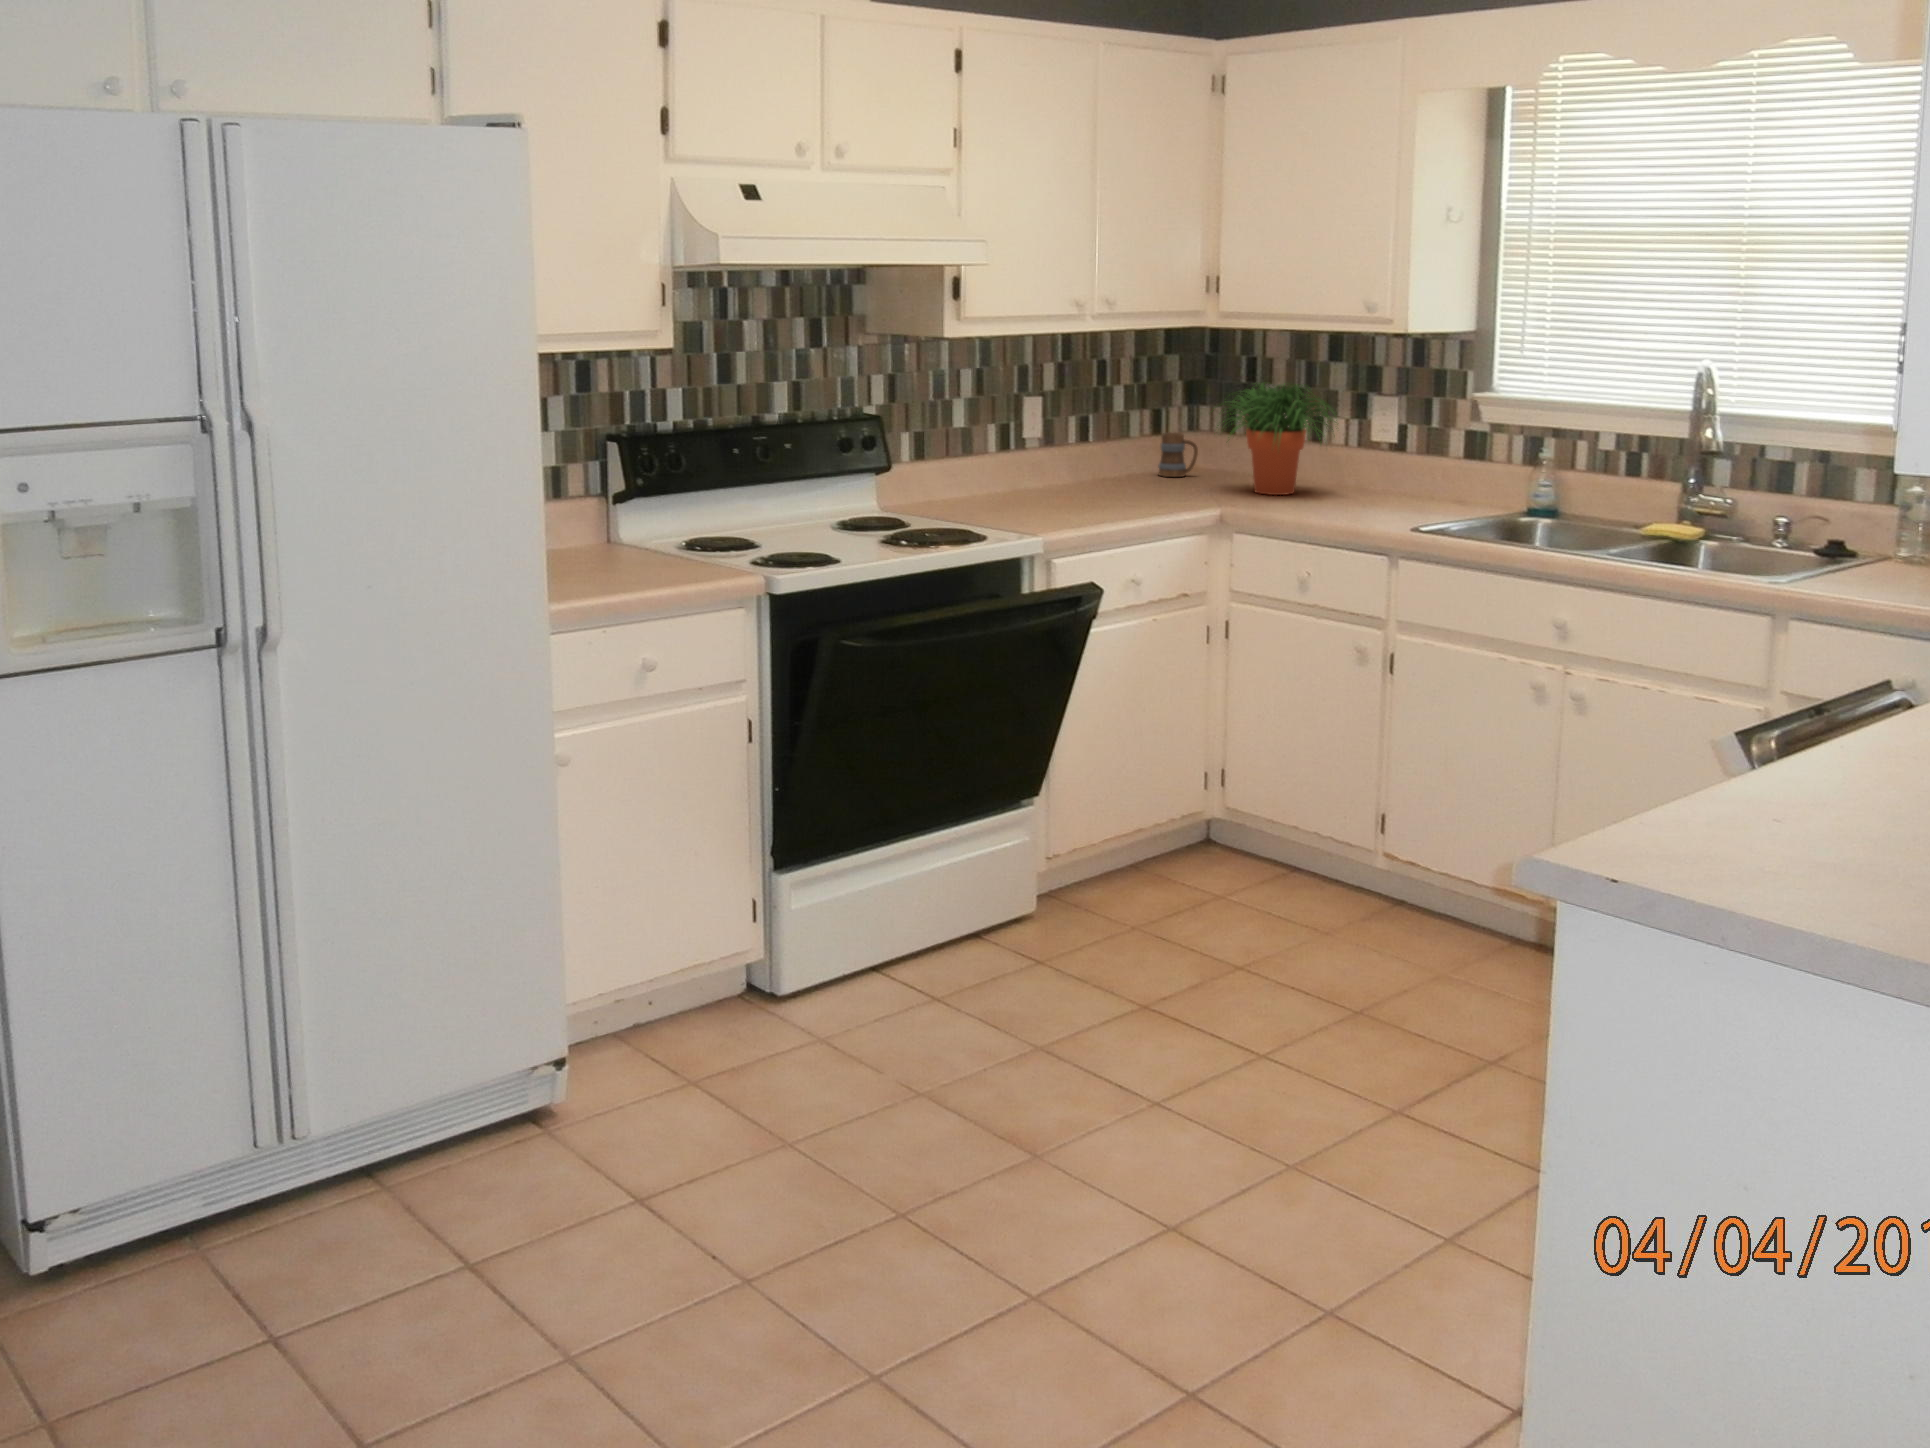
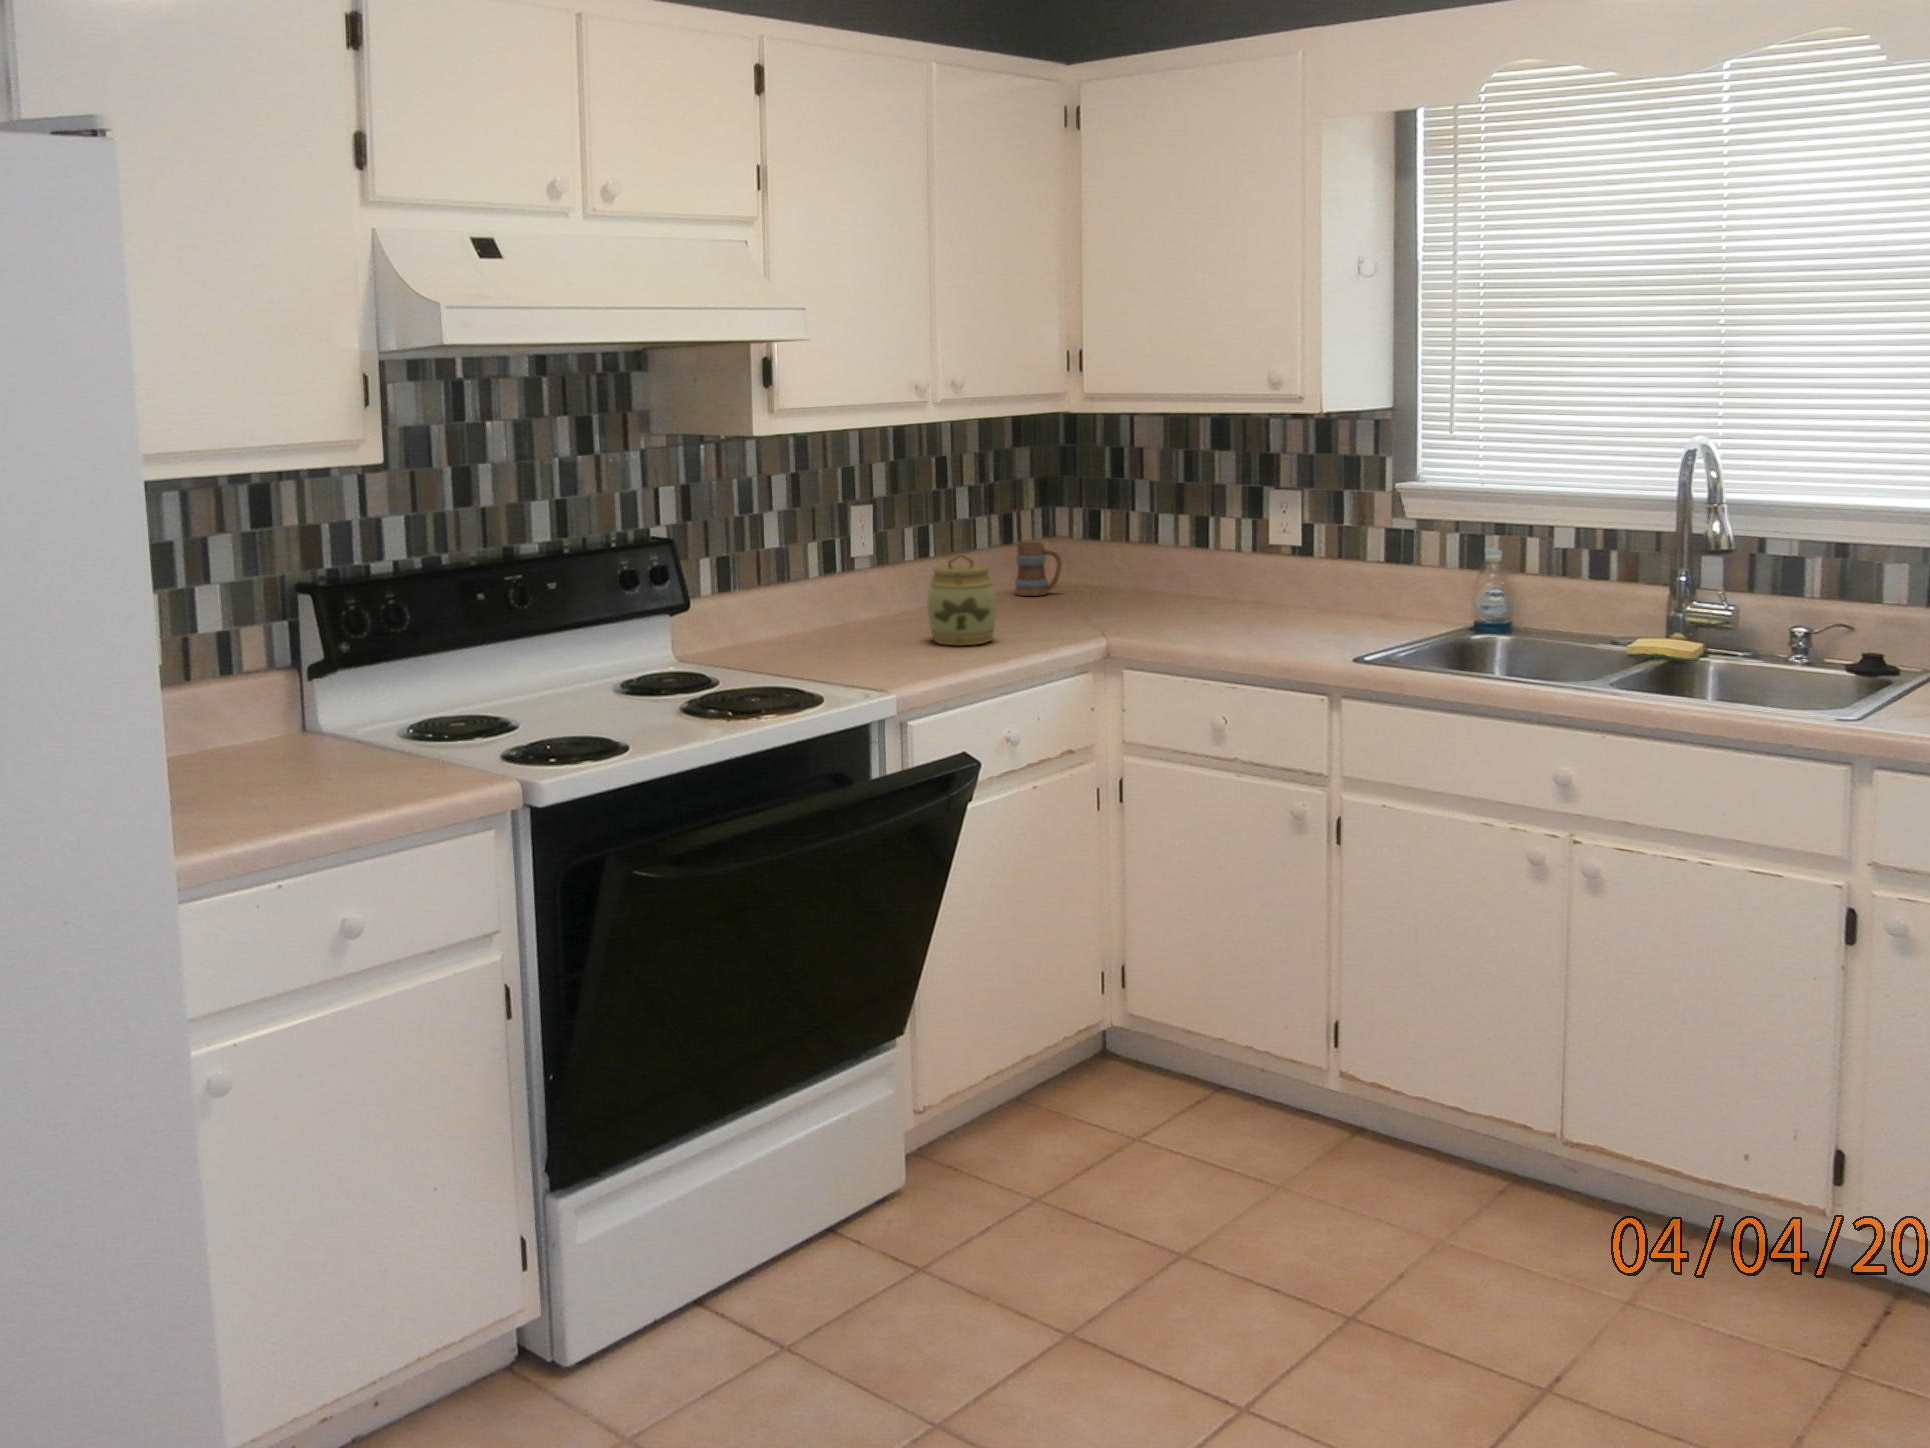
potted plant: present [1213,383,1335,495] -> none [1078,478,1238,615]
jar: none [1078,435,1133,509] -> present [927,553,996,645]

